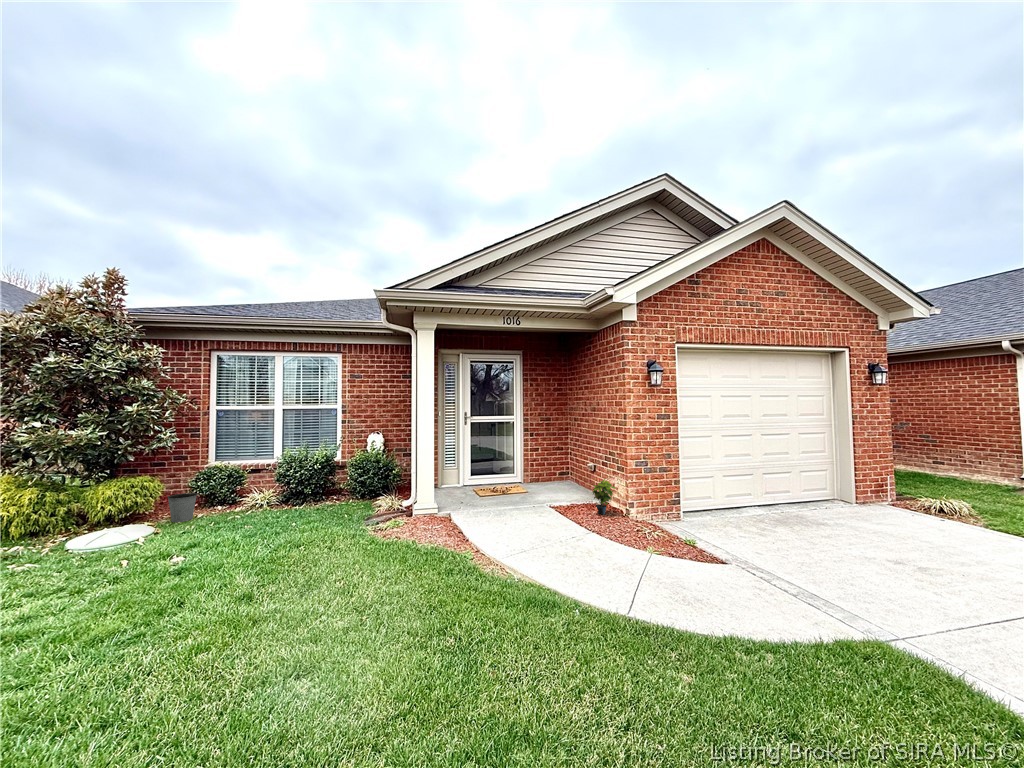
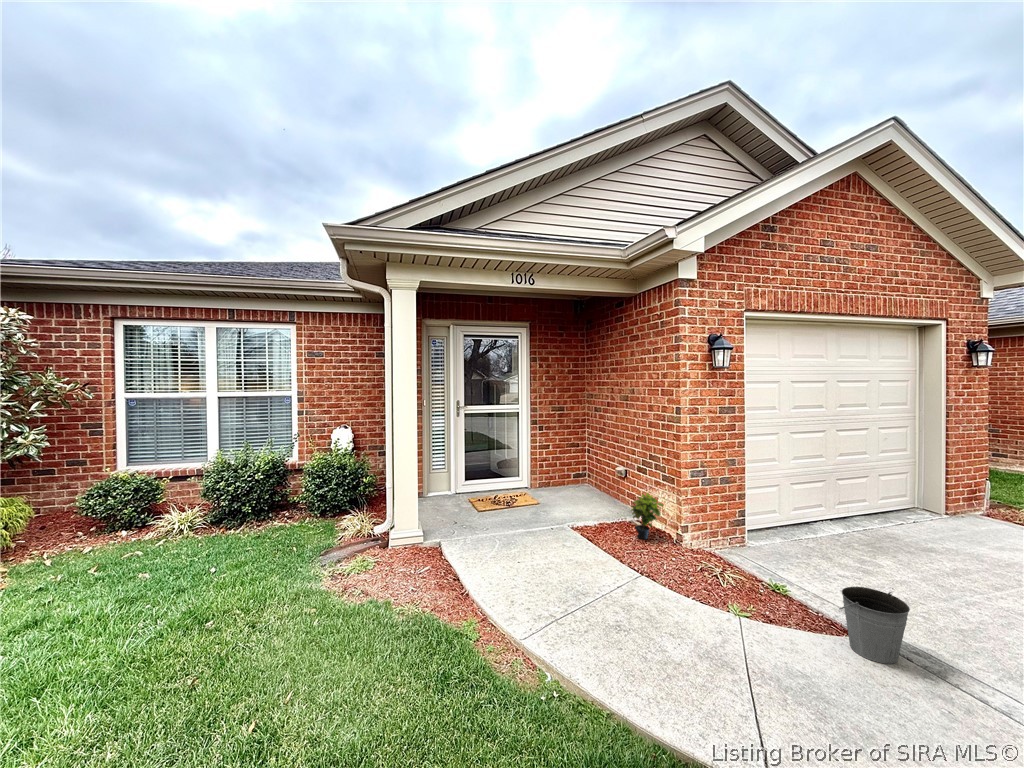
bucket: present [168,493,198,522] -> present [839,587,910,664]

